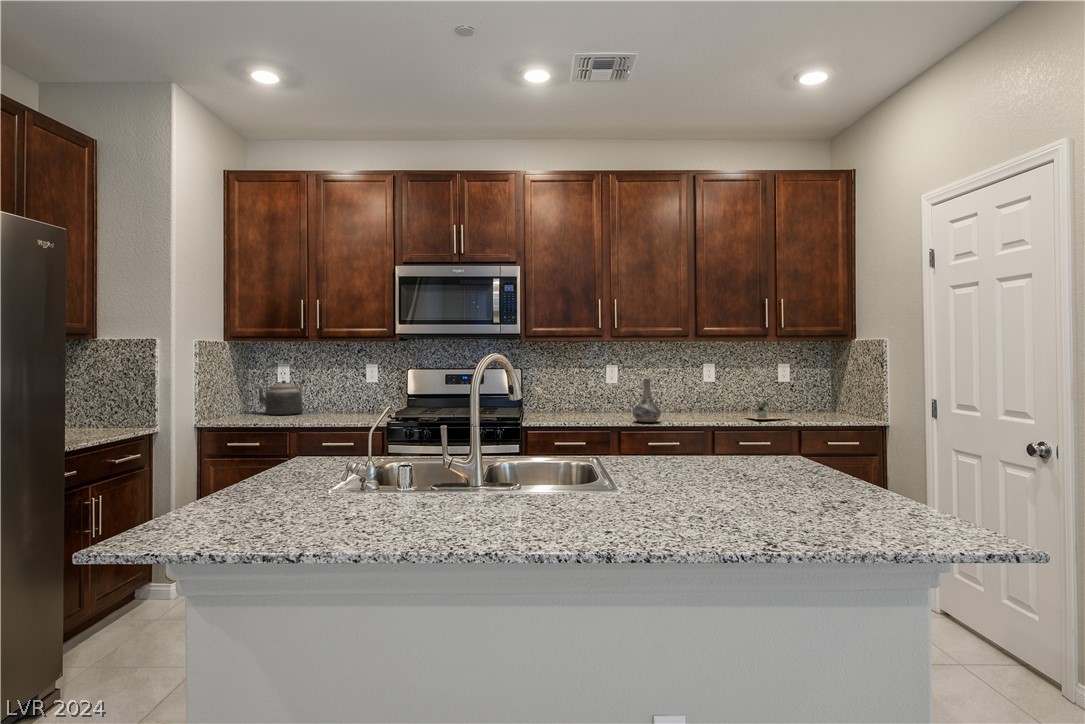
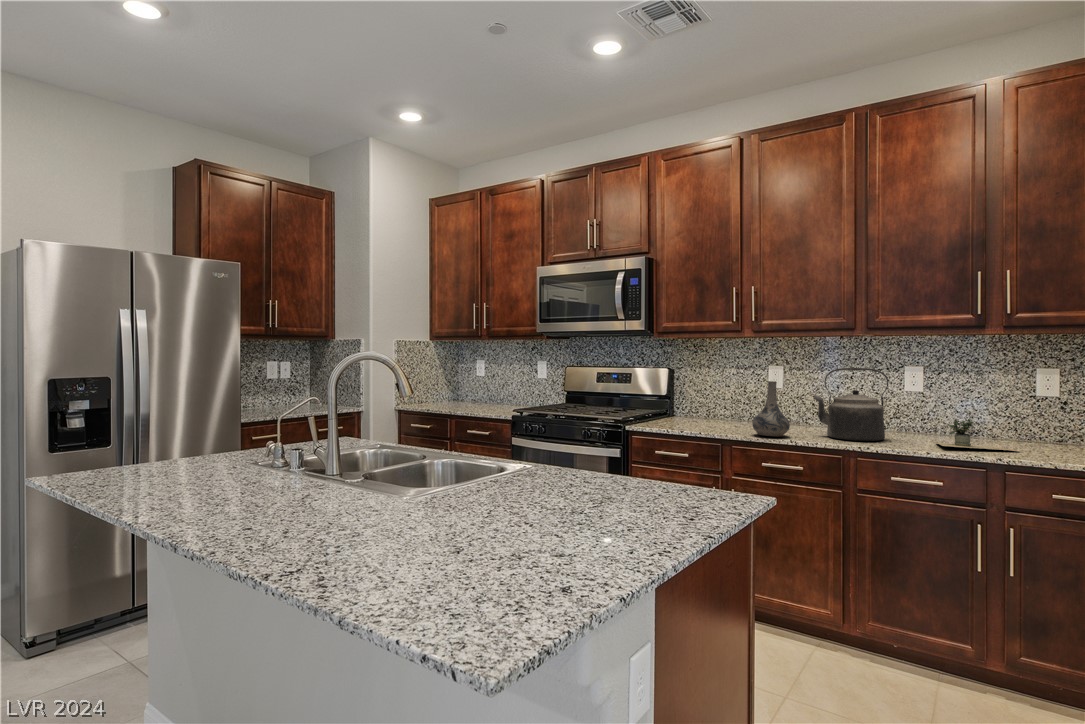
kettle: present [256,365,305,415] -> present [813,368,889,441]

